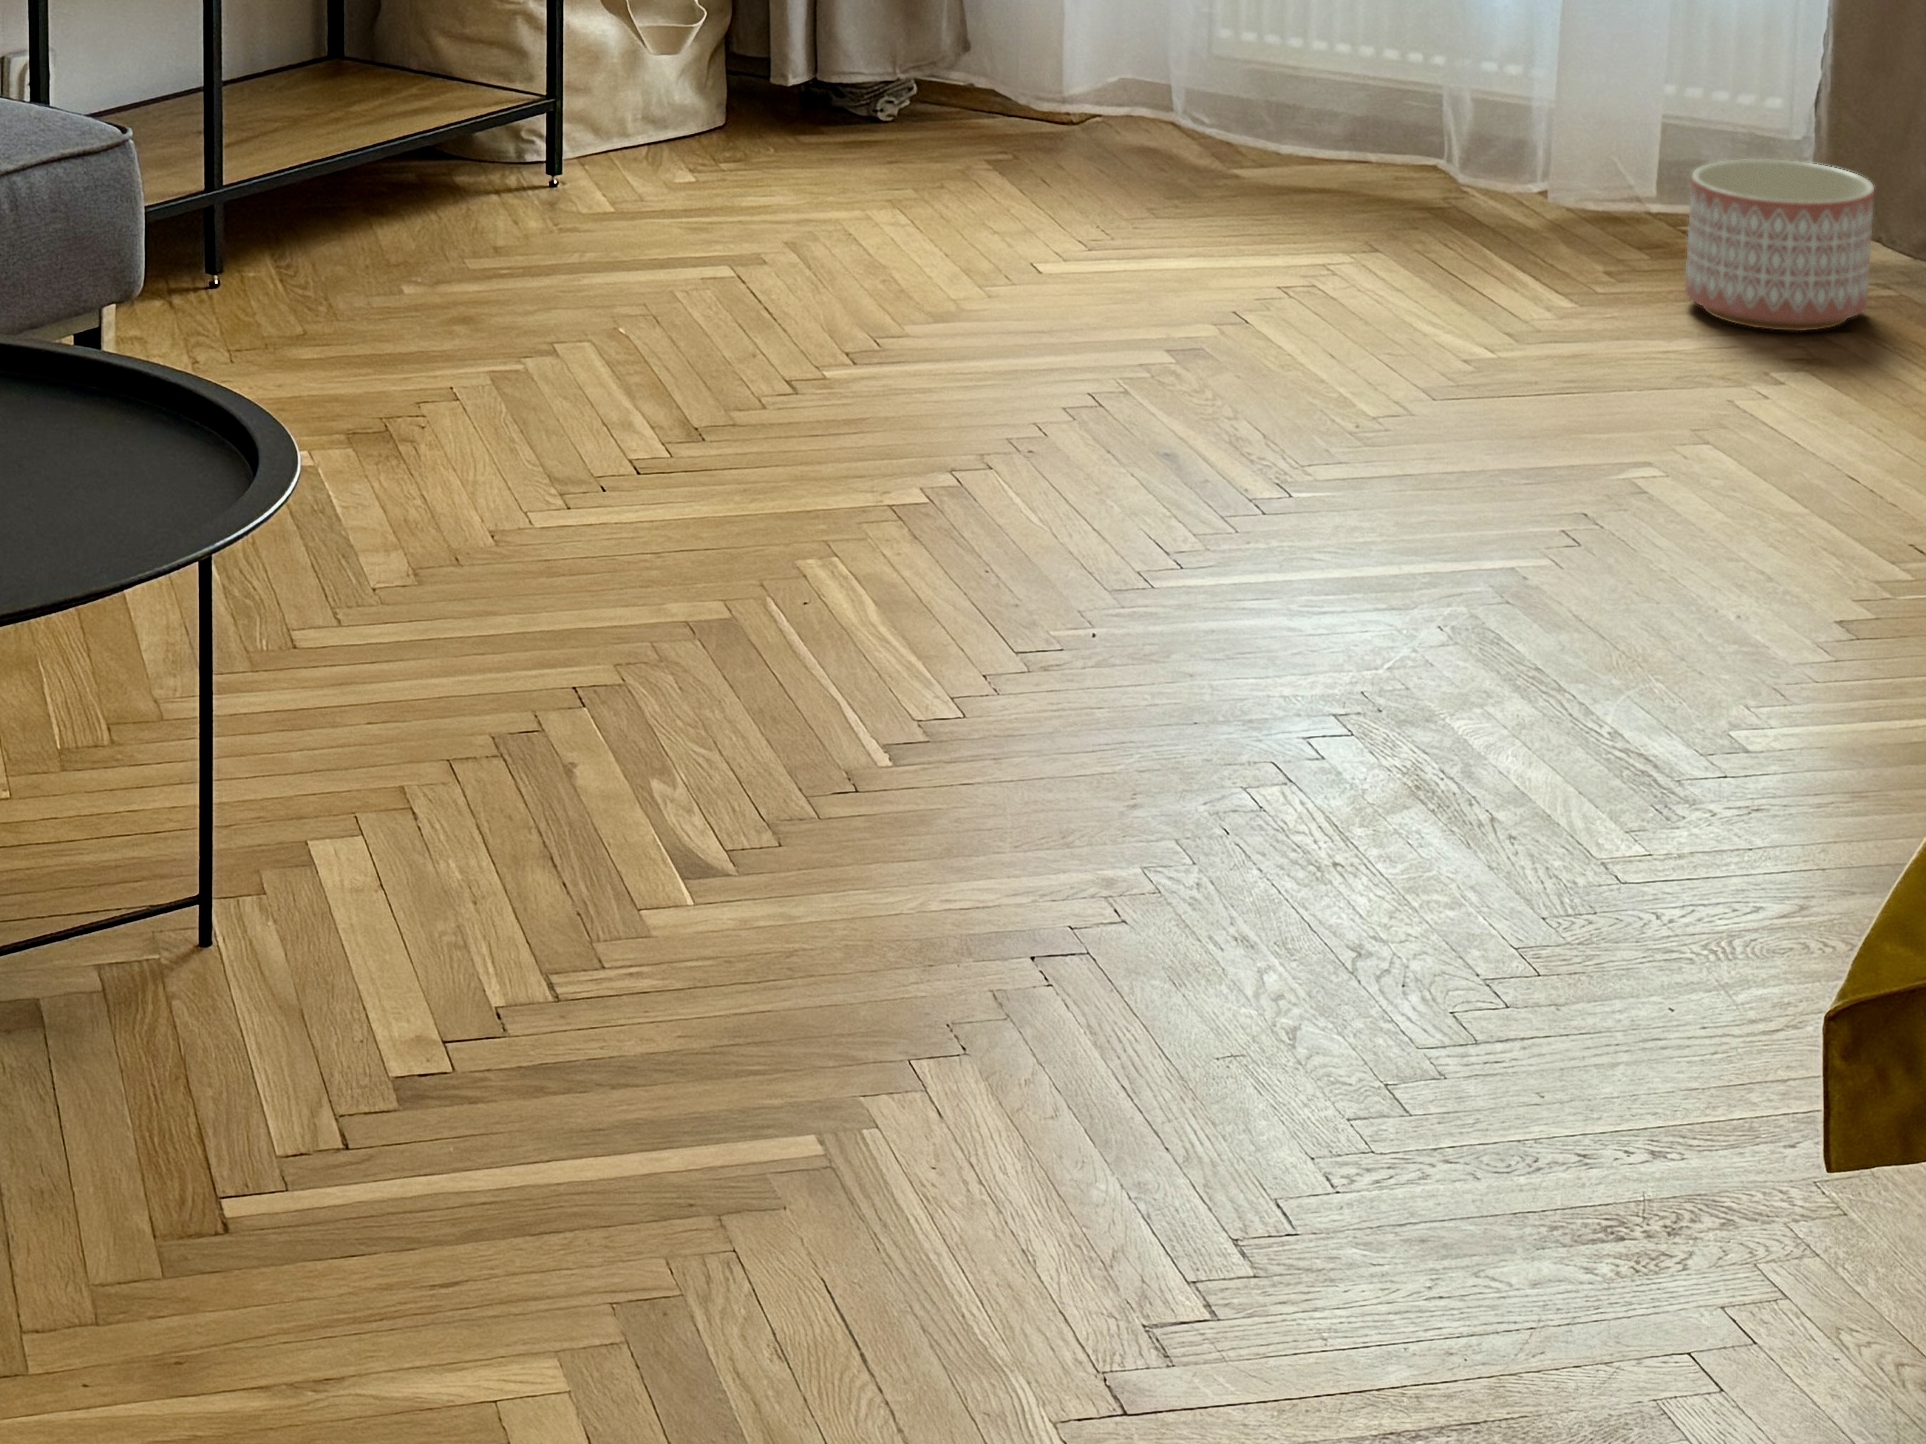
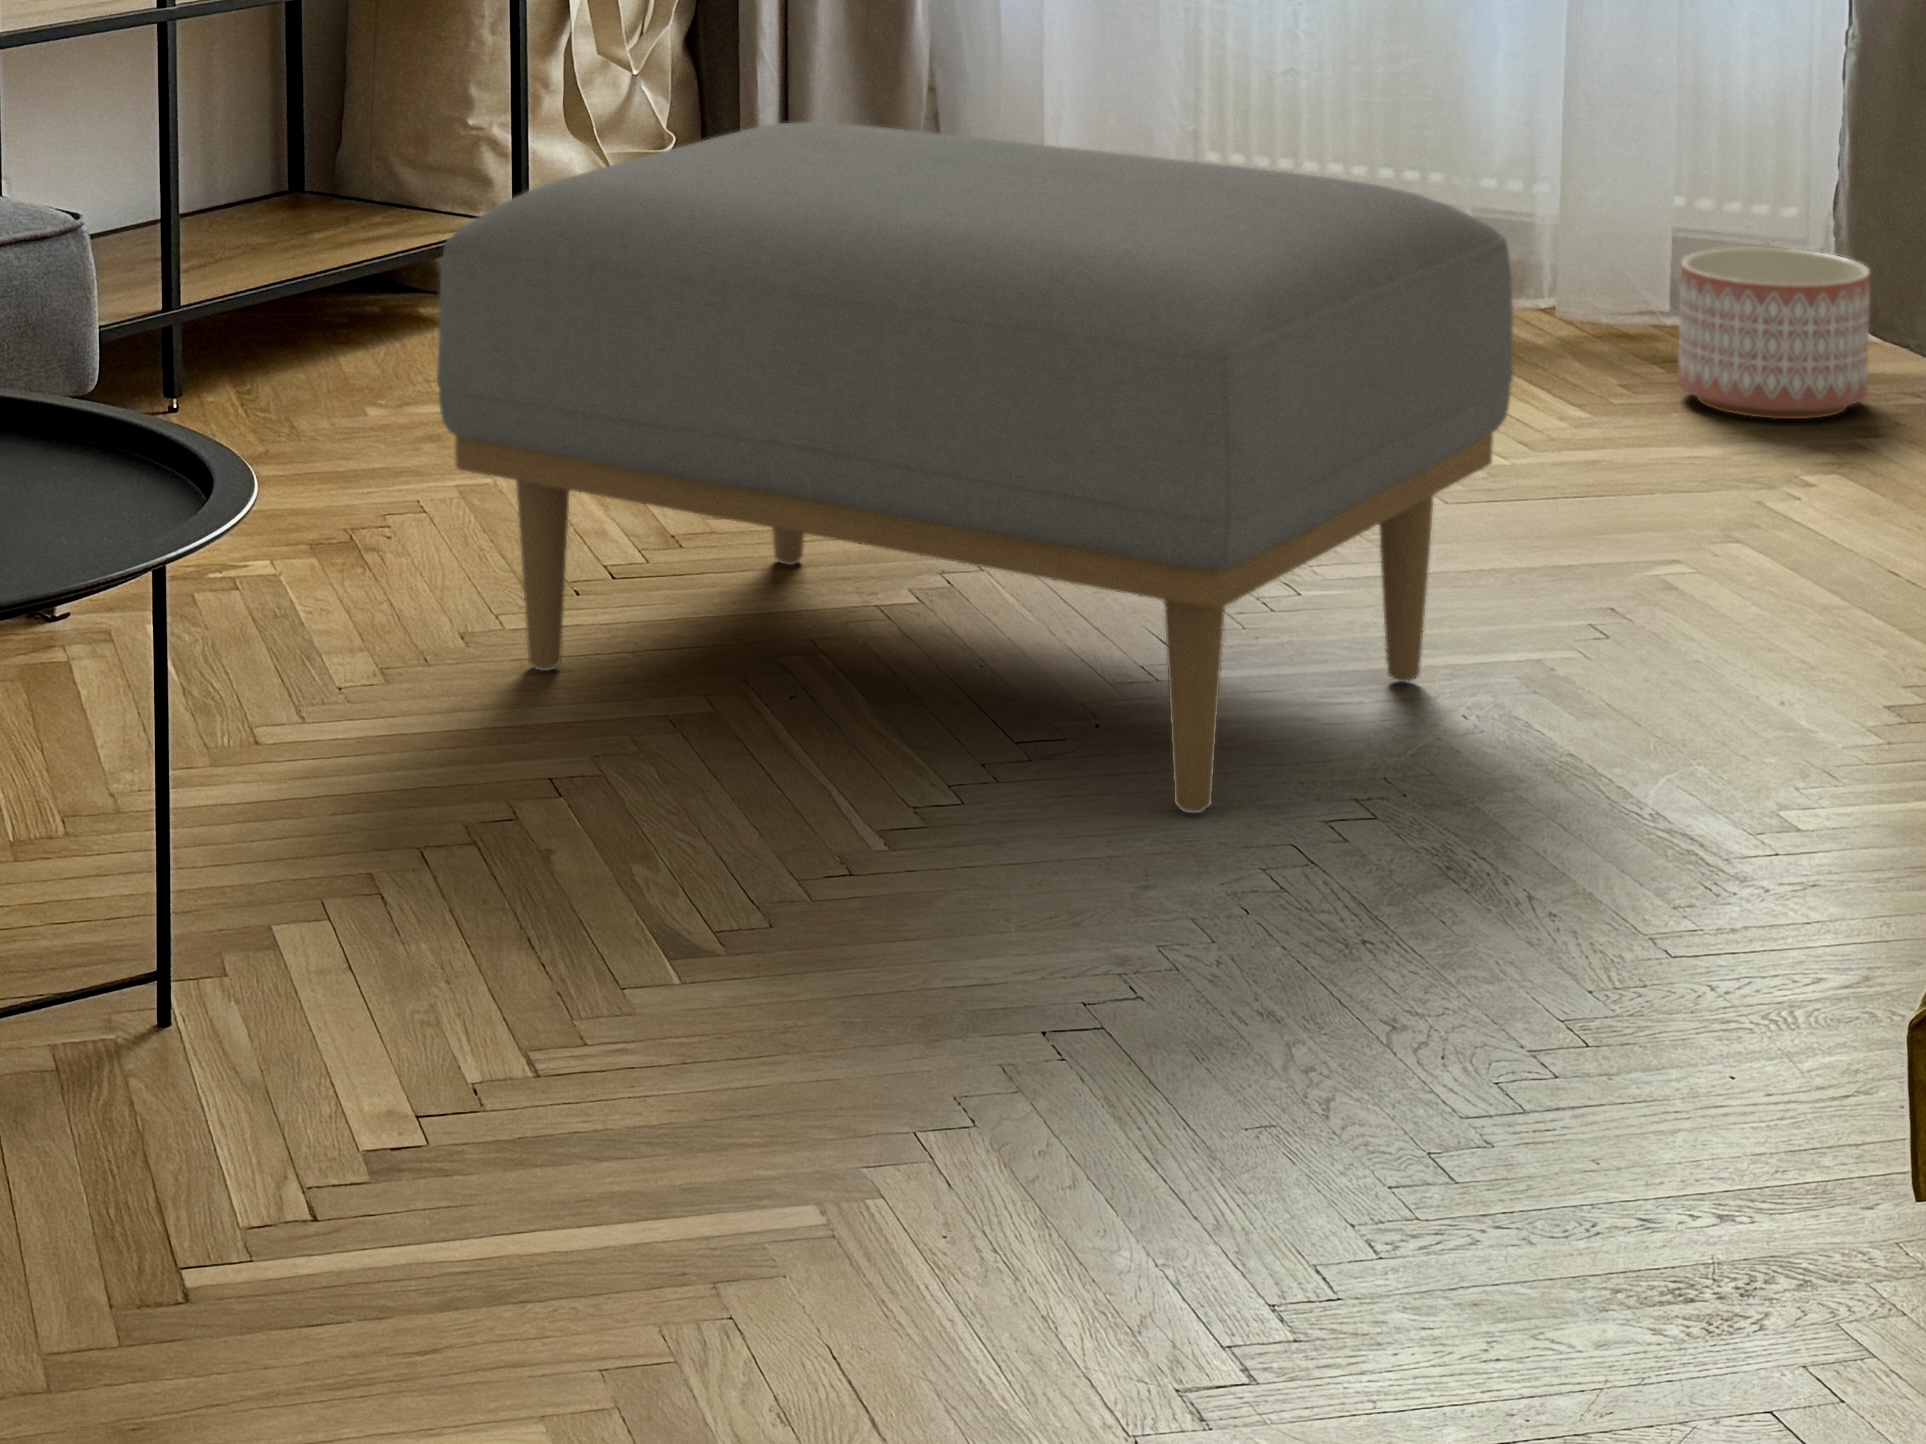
ottoman: none [473,50,1515,746] -> present [437,122,1513,813]

